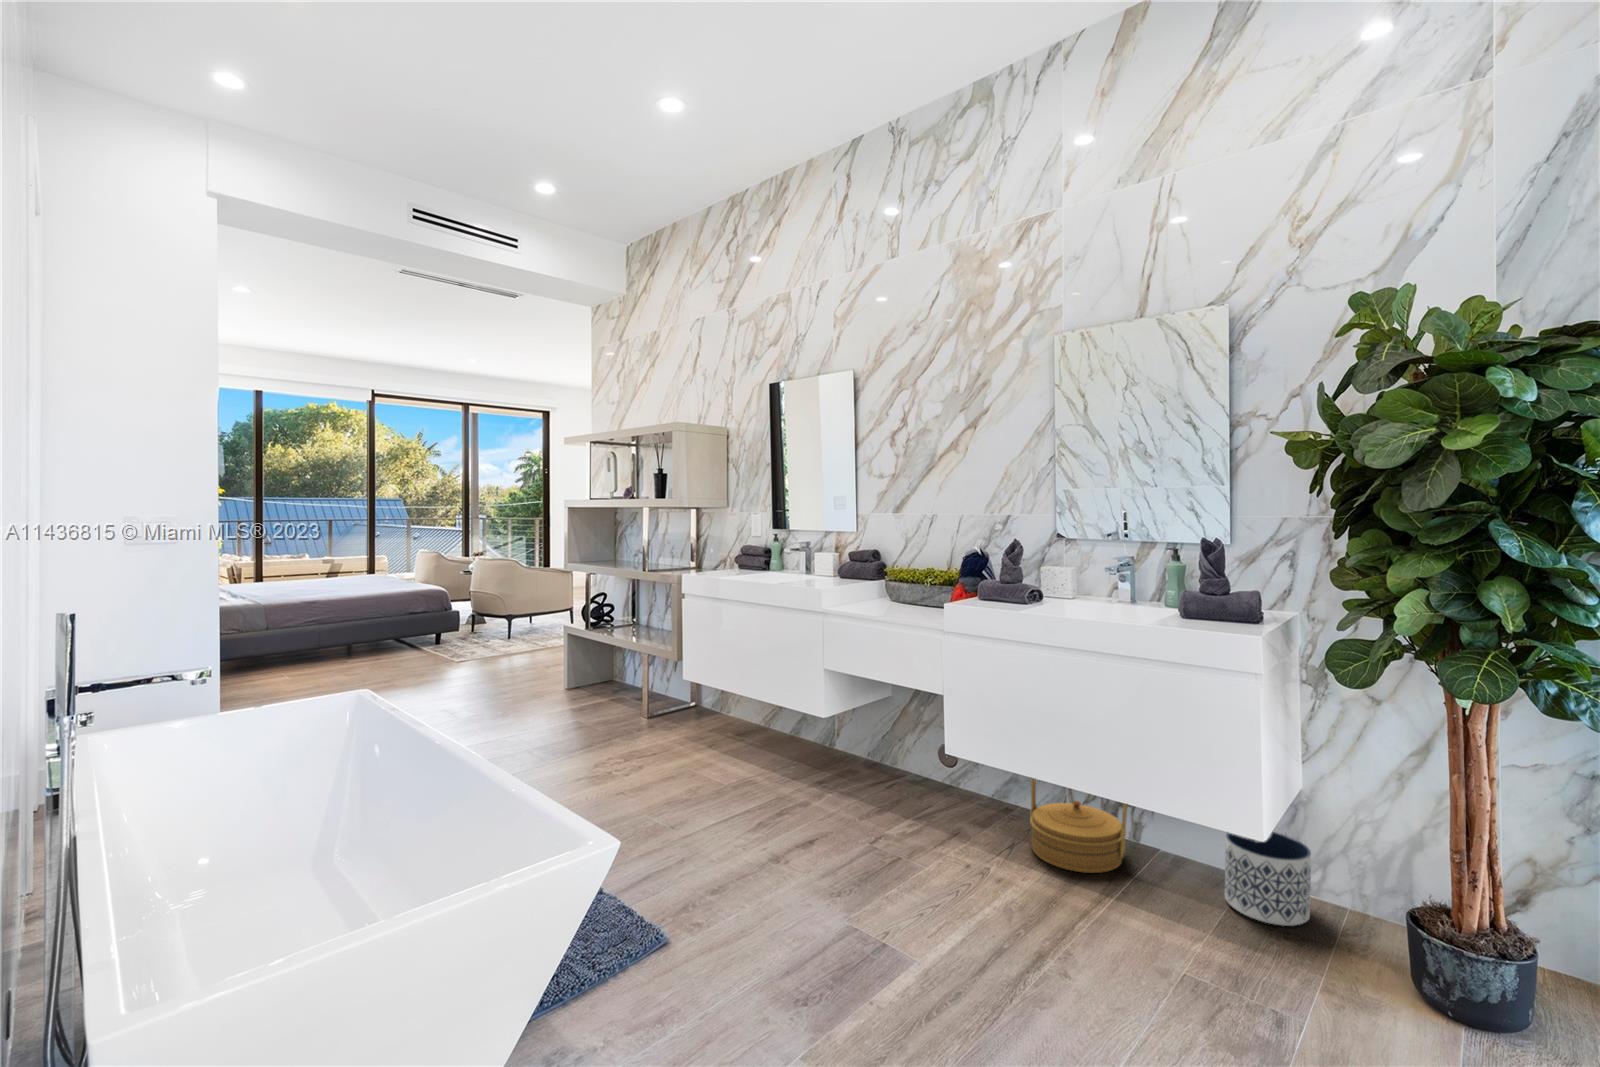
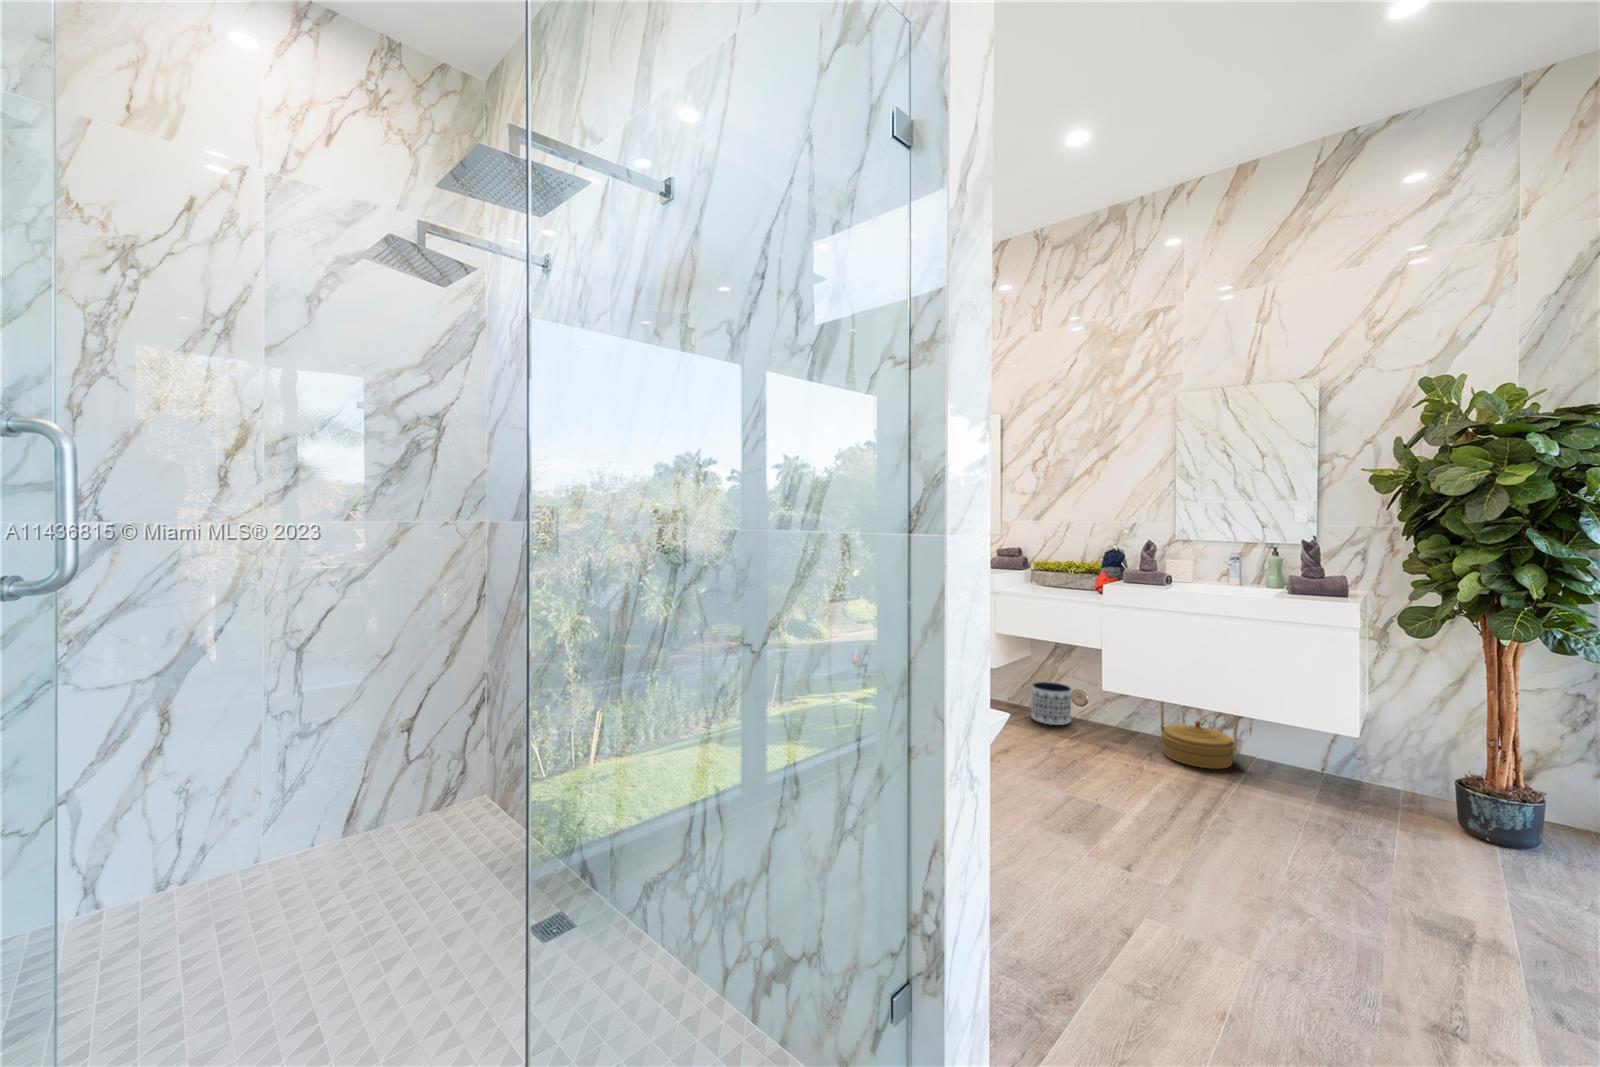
planter: present [1225,832,1311,926] -> present [1031,682,1071,725]

